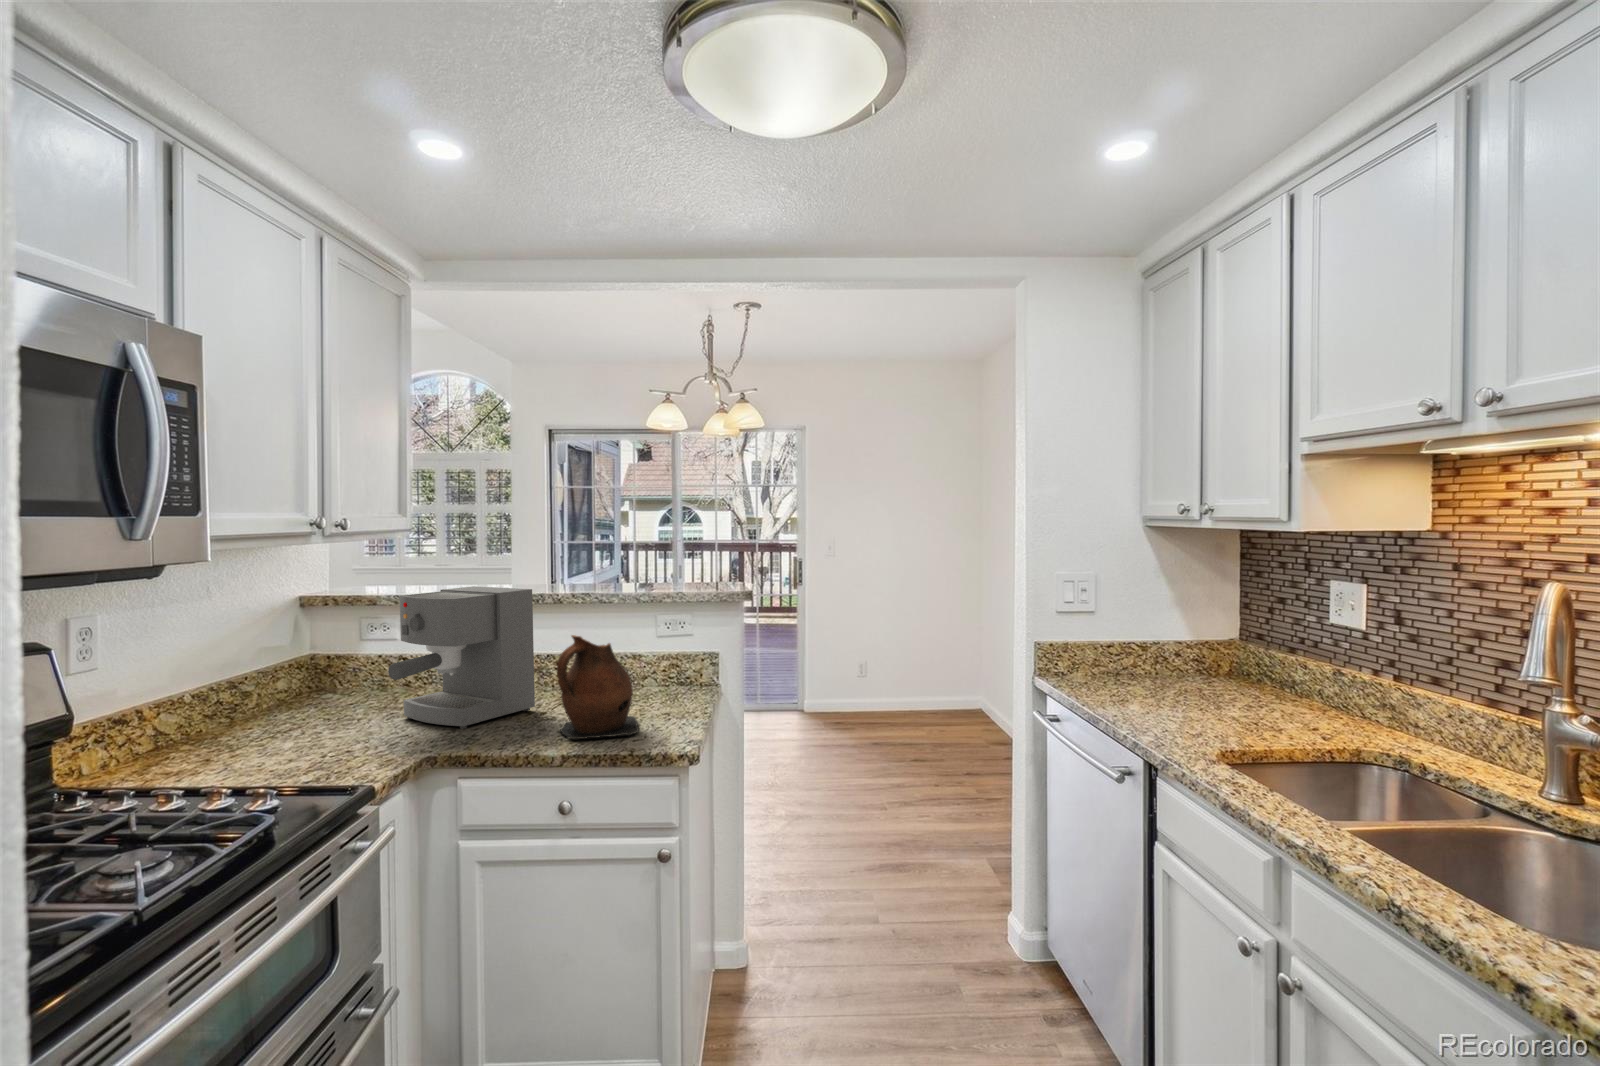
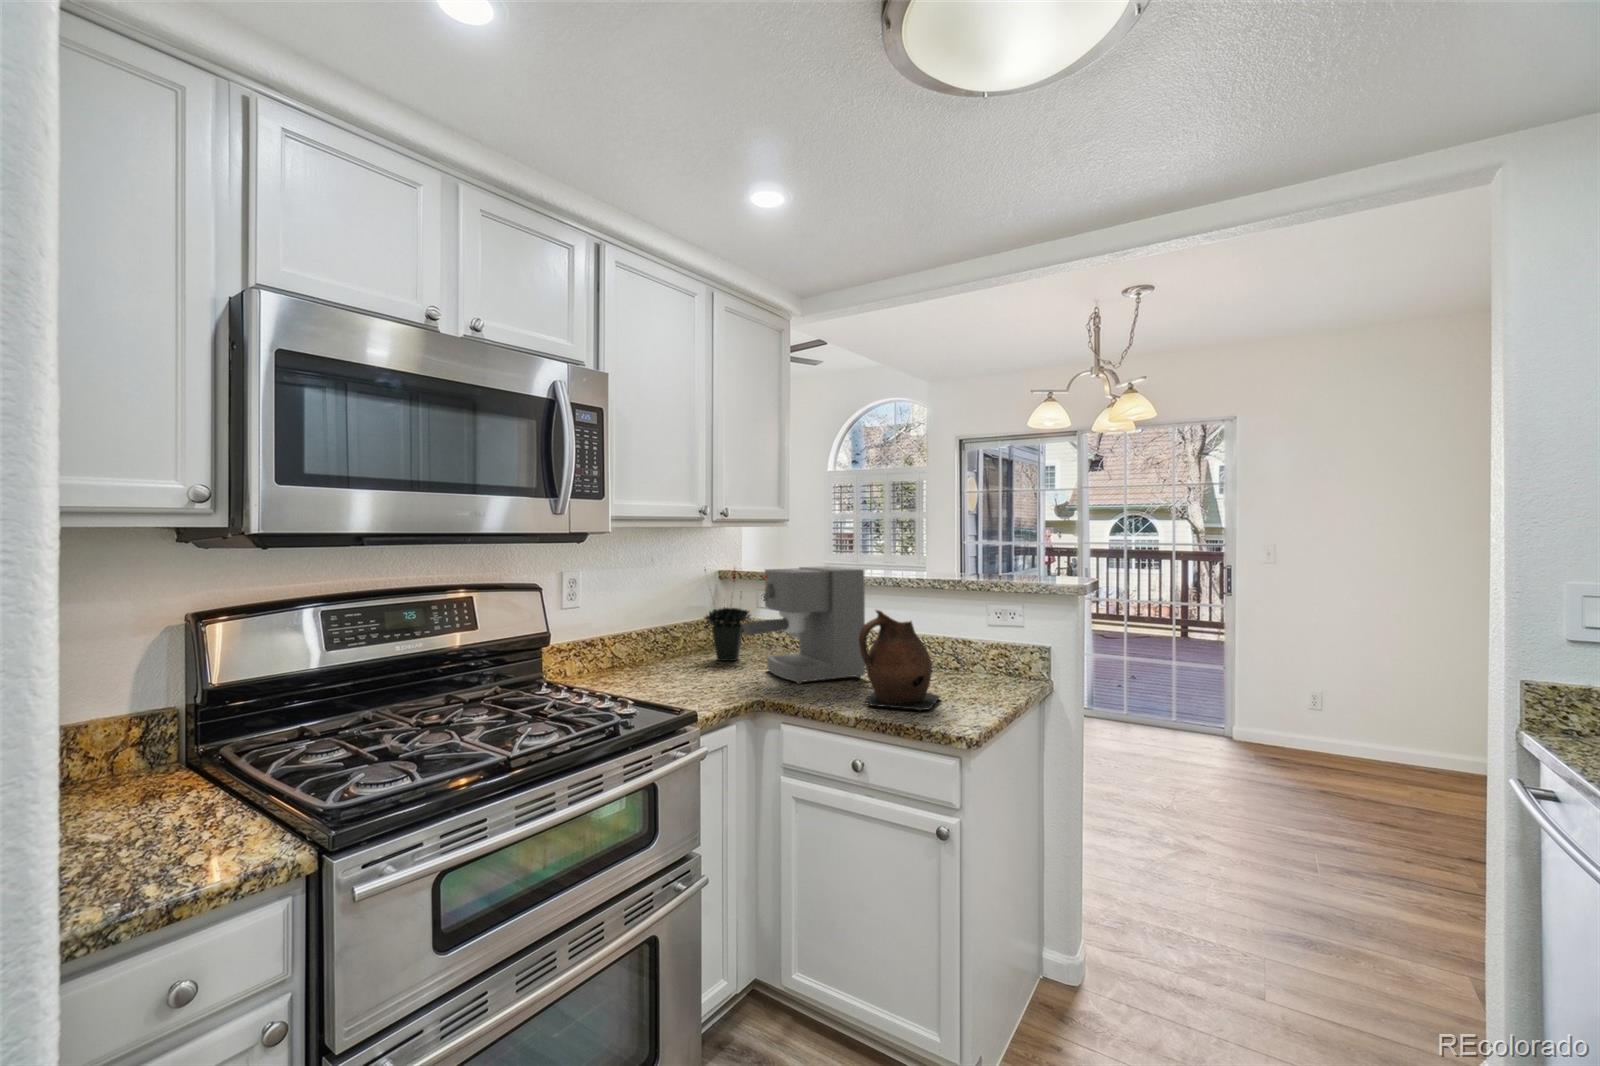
potted plant: none [294,591,366,715] -> present [704,569,750,661]

